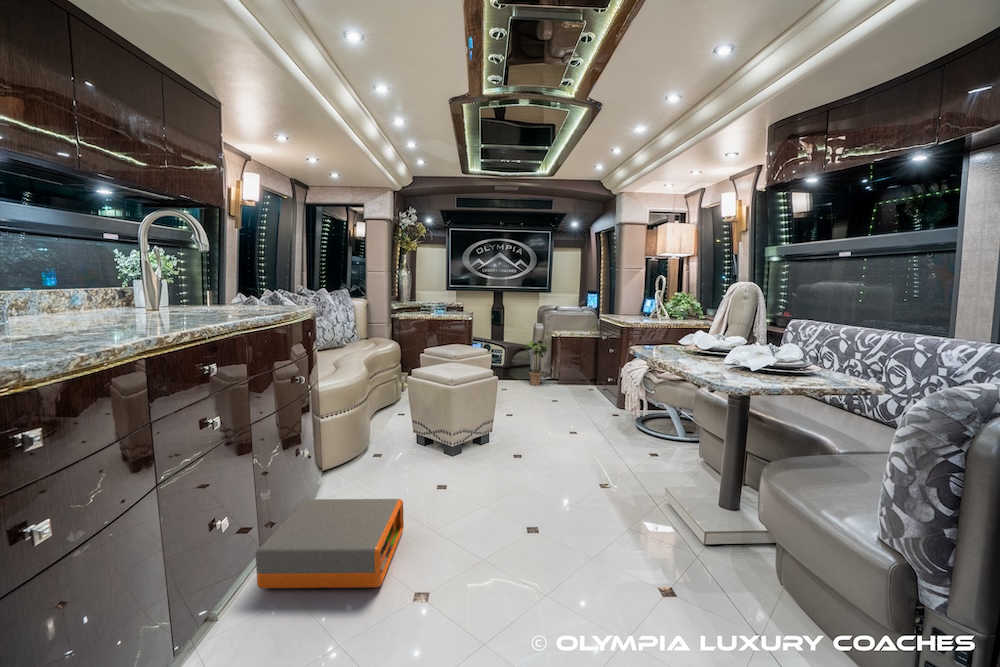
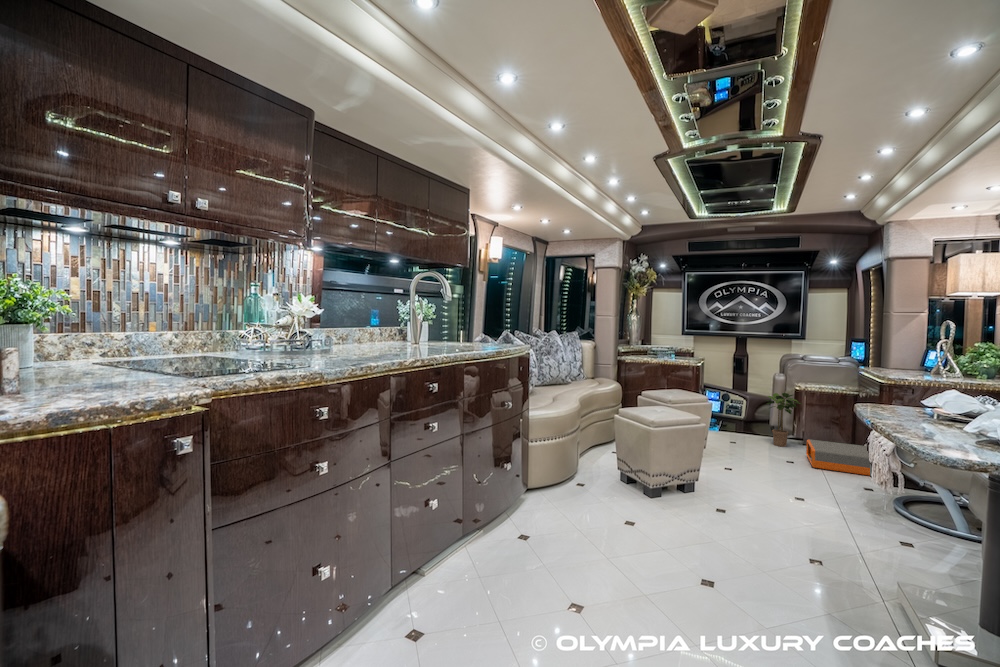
storage box: present [256,499,404,588] -> present [806,439,870,476]

